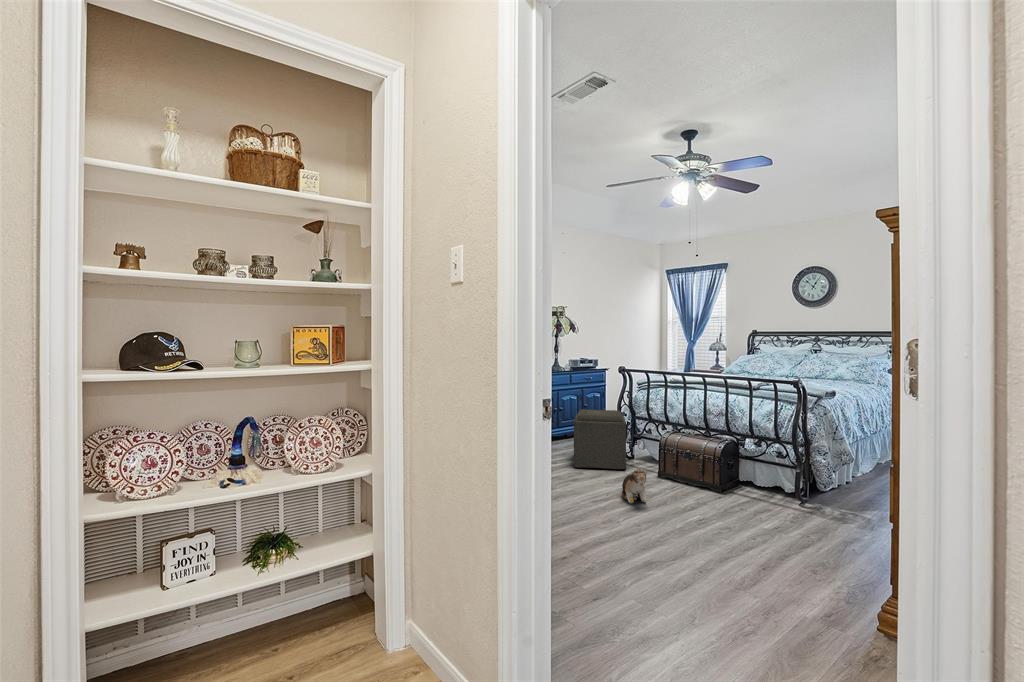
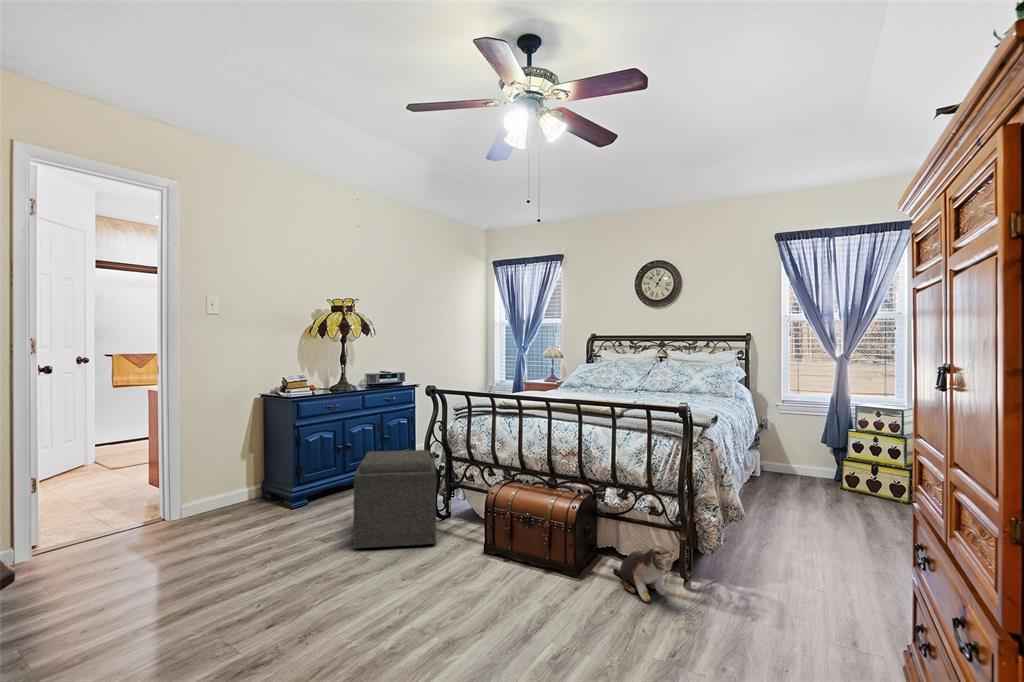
plush toy: present [622,469,646,503] -> present [613,545,677,601]

